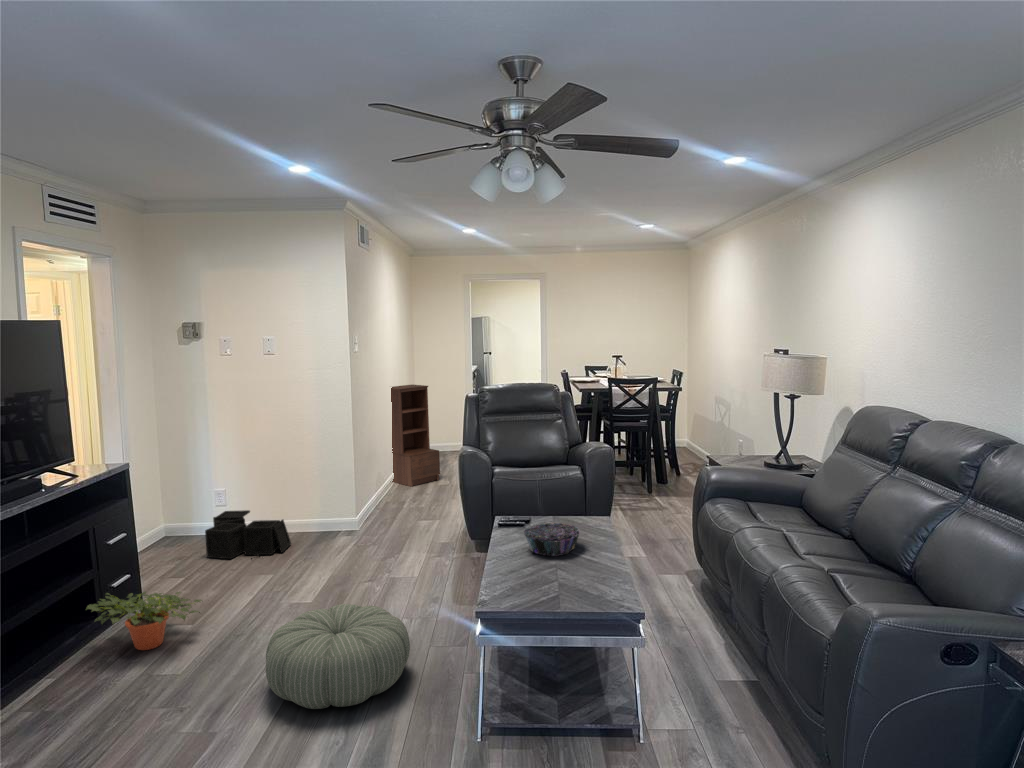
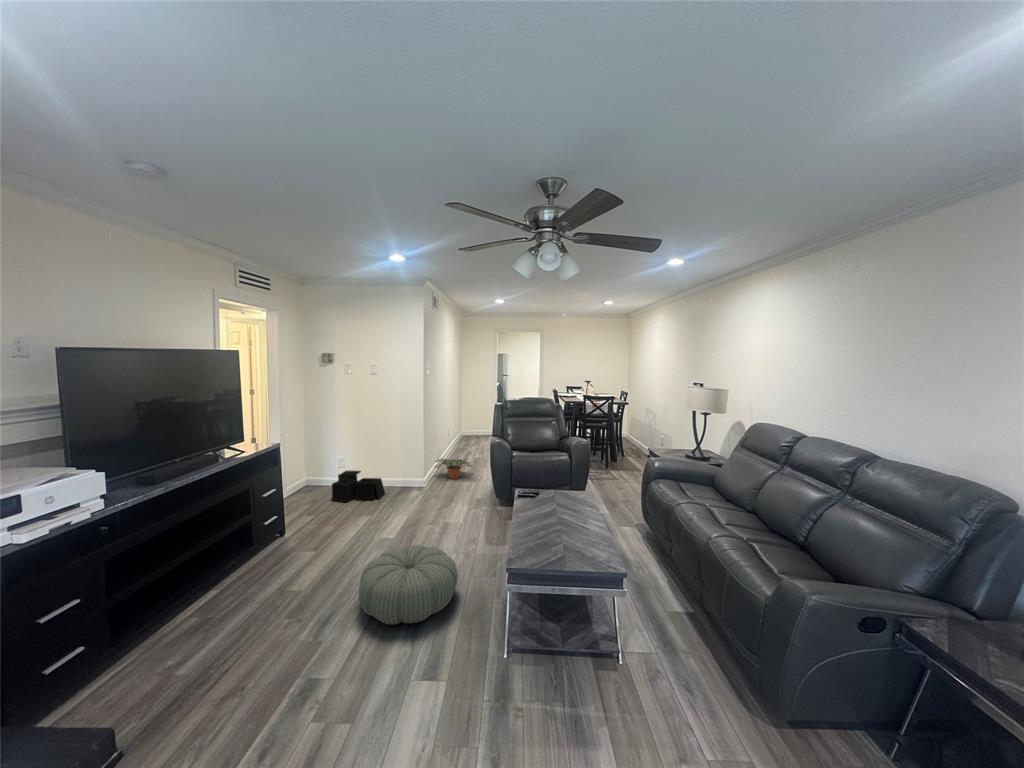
bookshelf: present [391,385,440,486] -> none [446,396,477,457]
decorative bowl: present [524,523,580,556] -> none [536,494,574,519]
potted plant: present [86,592,202,650] -> present [435,459,471,479]

